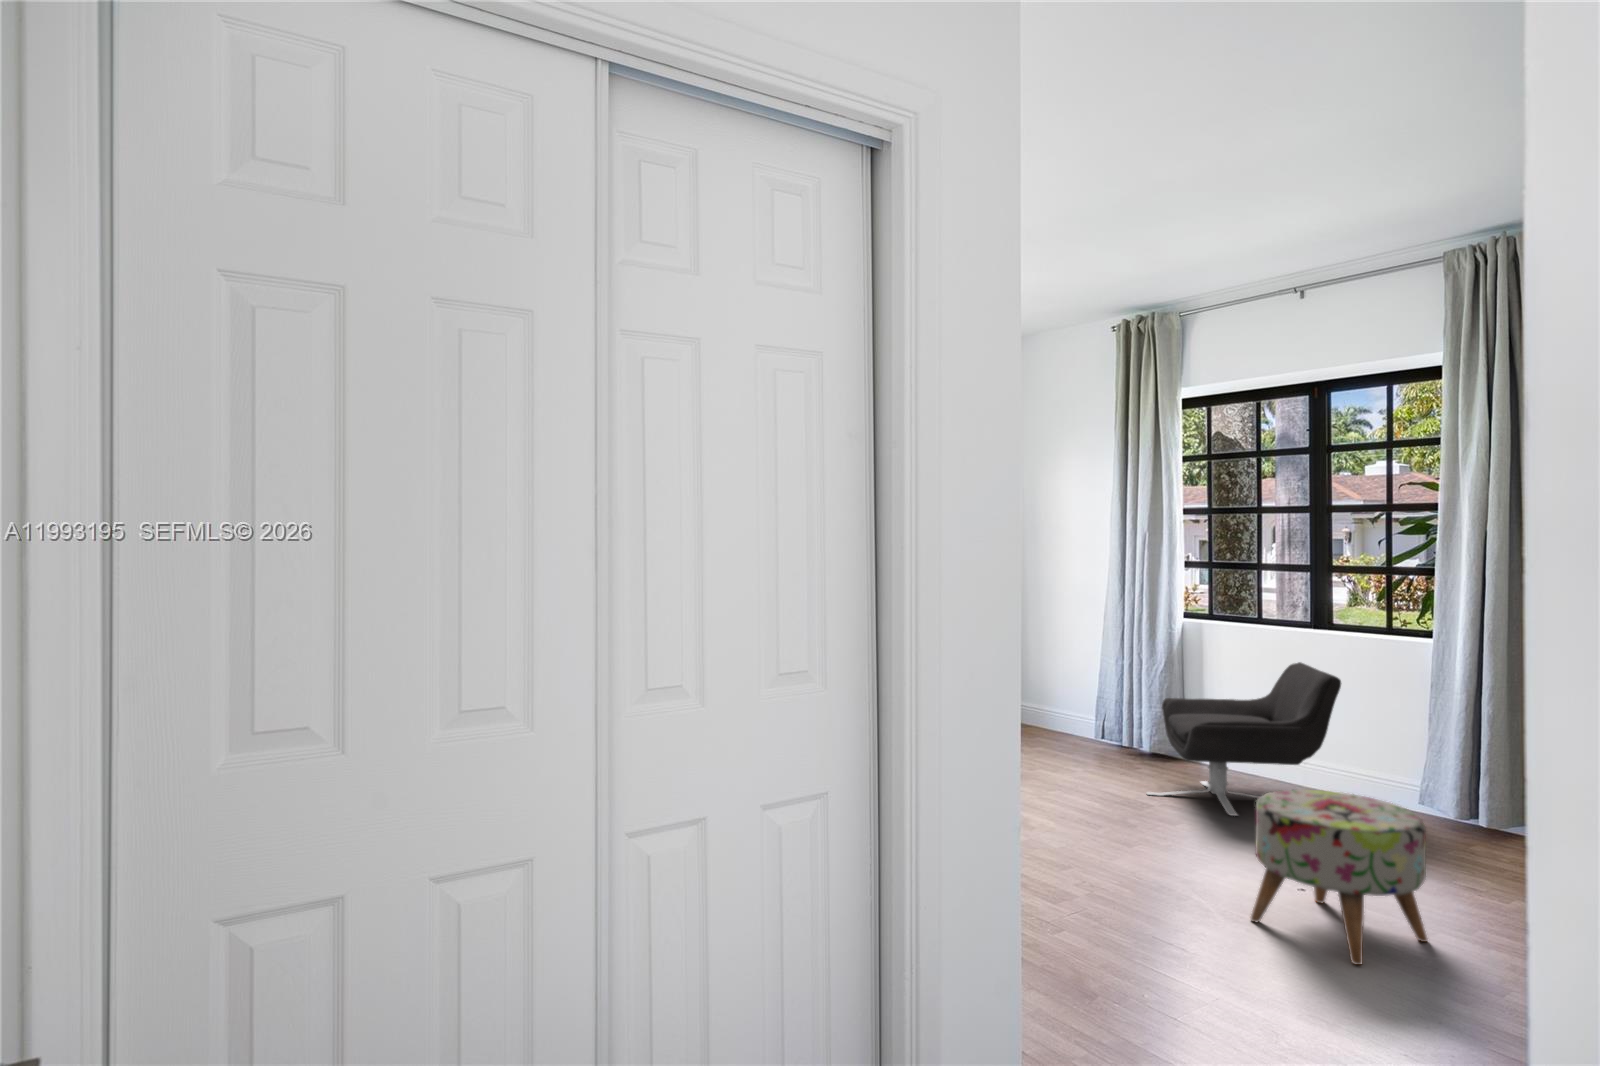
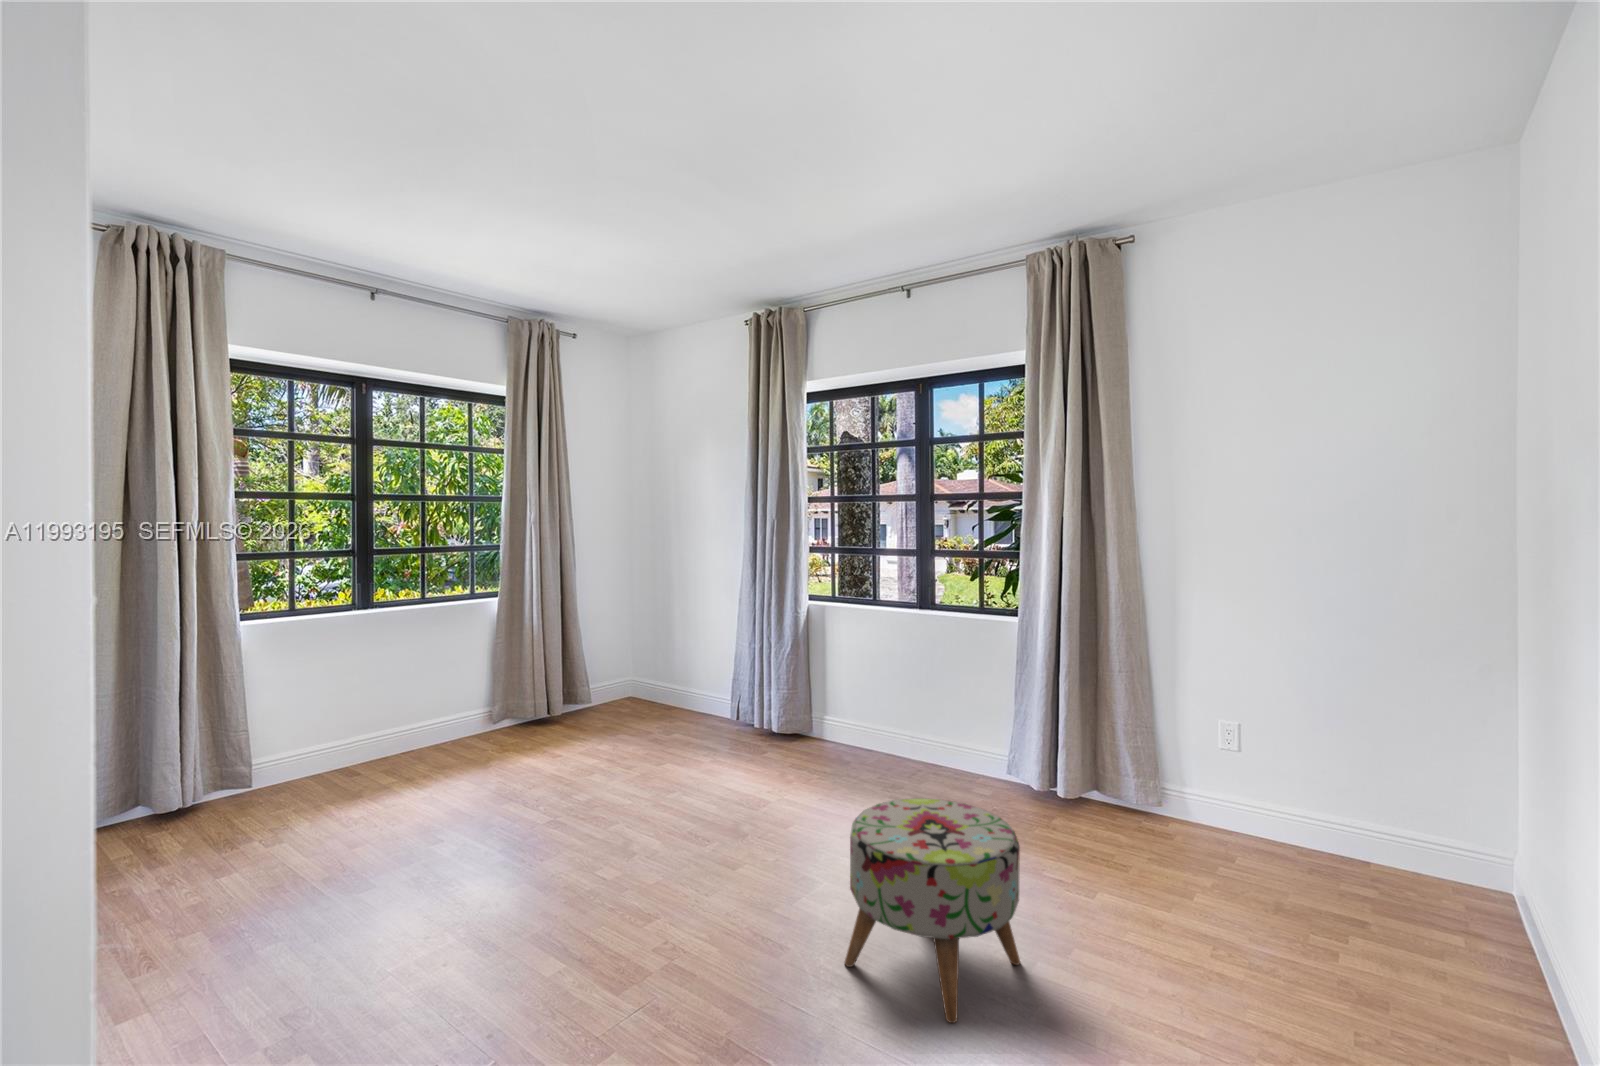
lounge chair: present [1147,662,1341,816] -> none [767,642,942,804]

